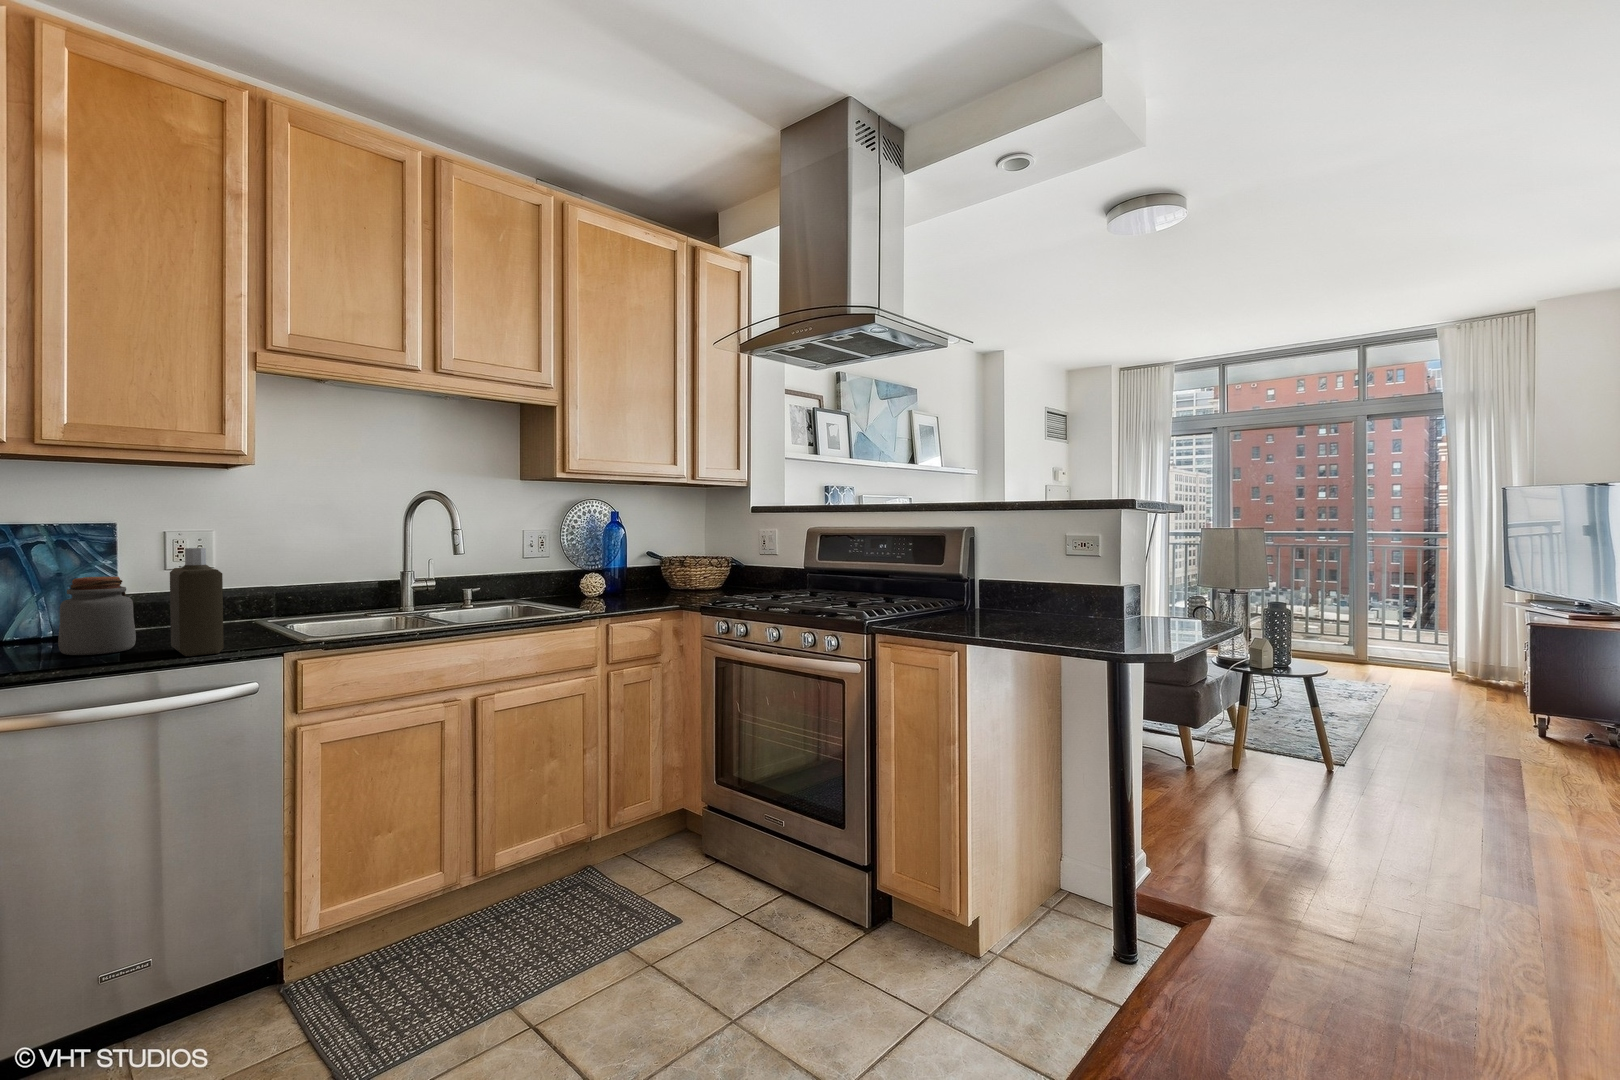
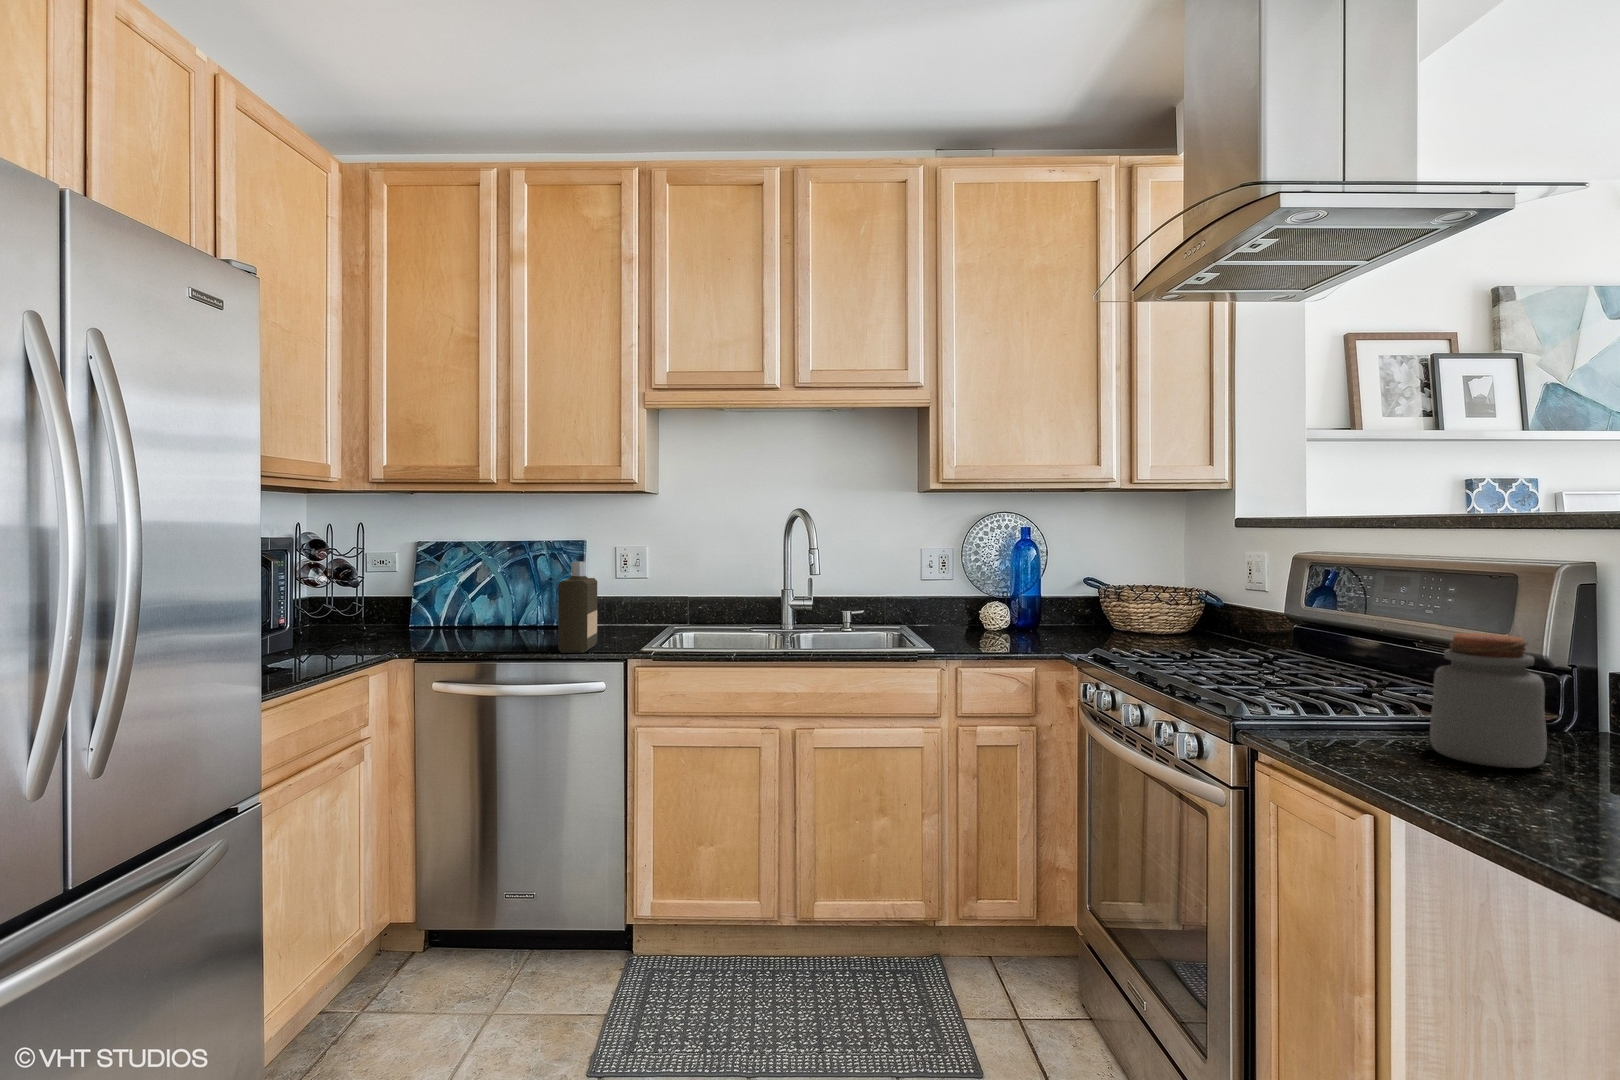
jar: present [58,576,136,655] -> present [1430,633,1547,768]

